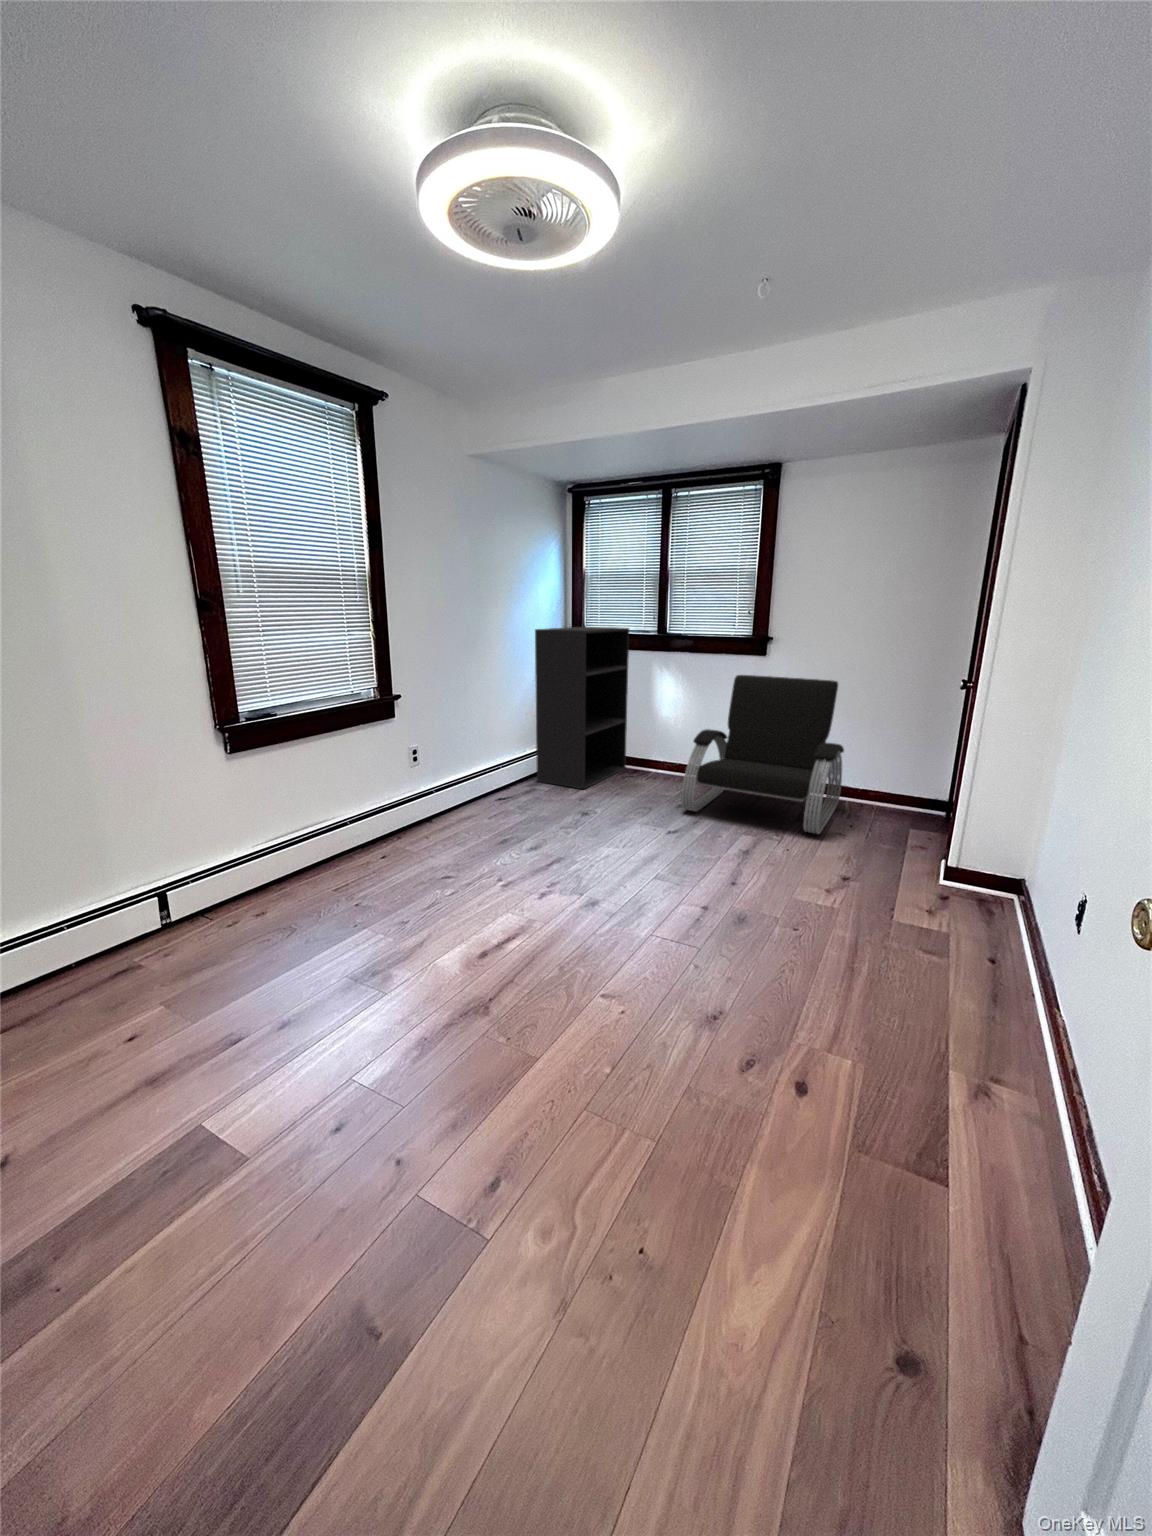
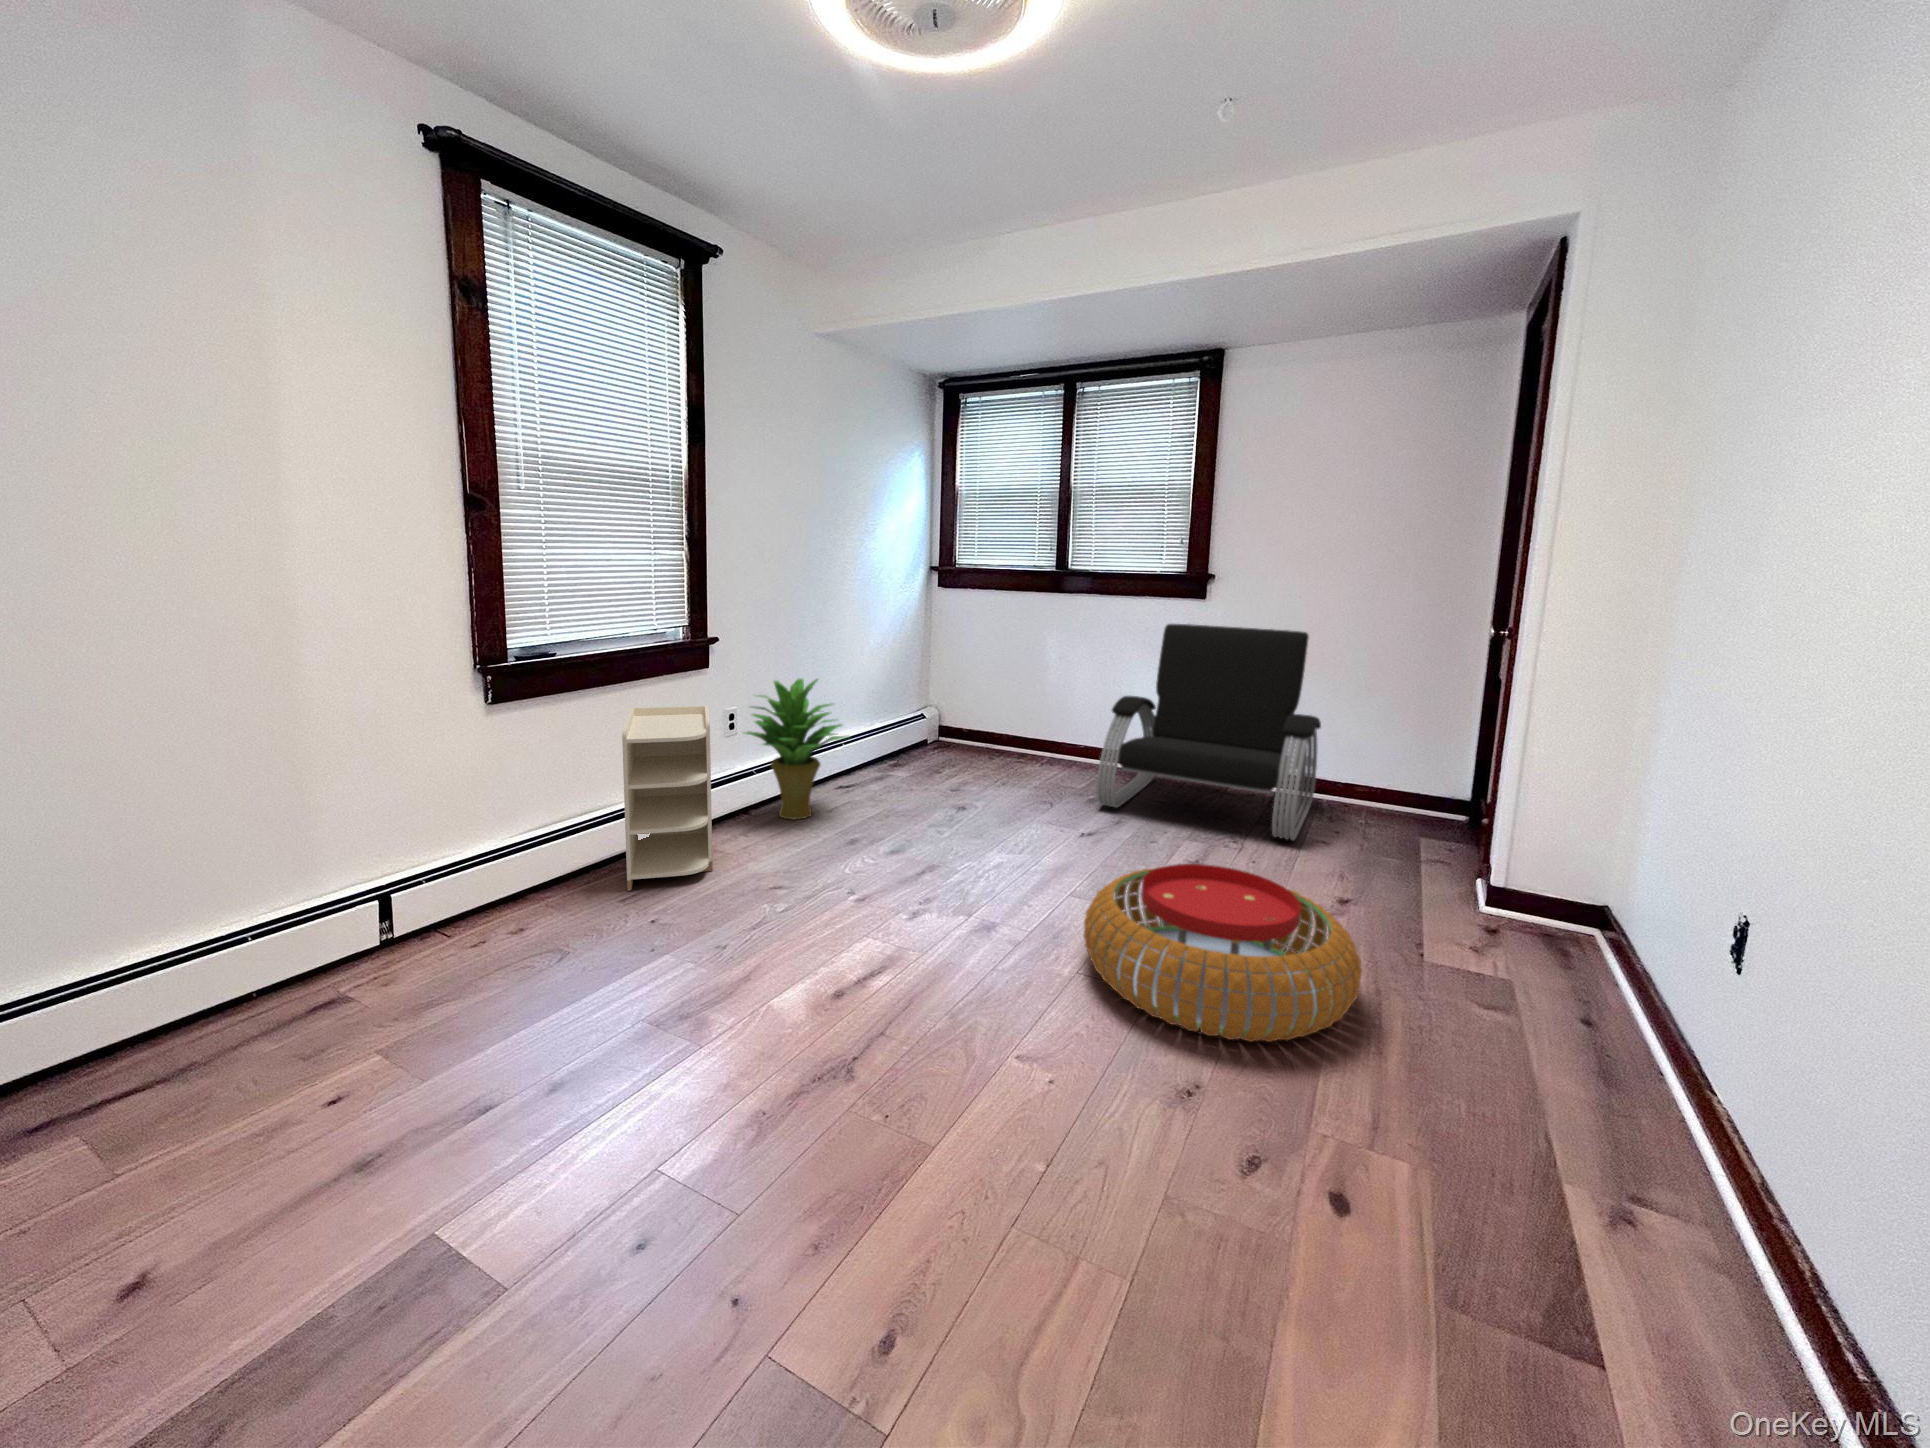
bookshelf: present [535,627,629,789] -> none [892,560,1019,776]
potted plant: none [420,723,501,825] -> present [745,679,849,819]
nightstand: none [328,747,401,882] -> present [622,706,712,891]
pouf: none [655,859,843,982] -> present [1084,864,1362,1042]

